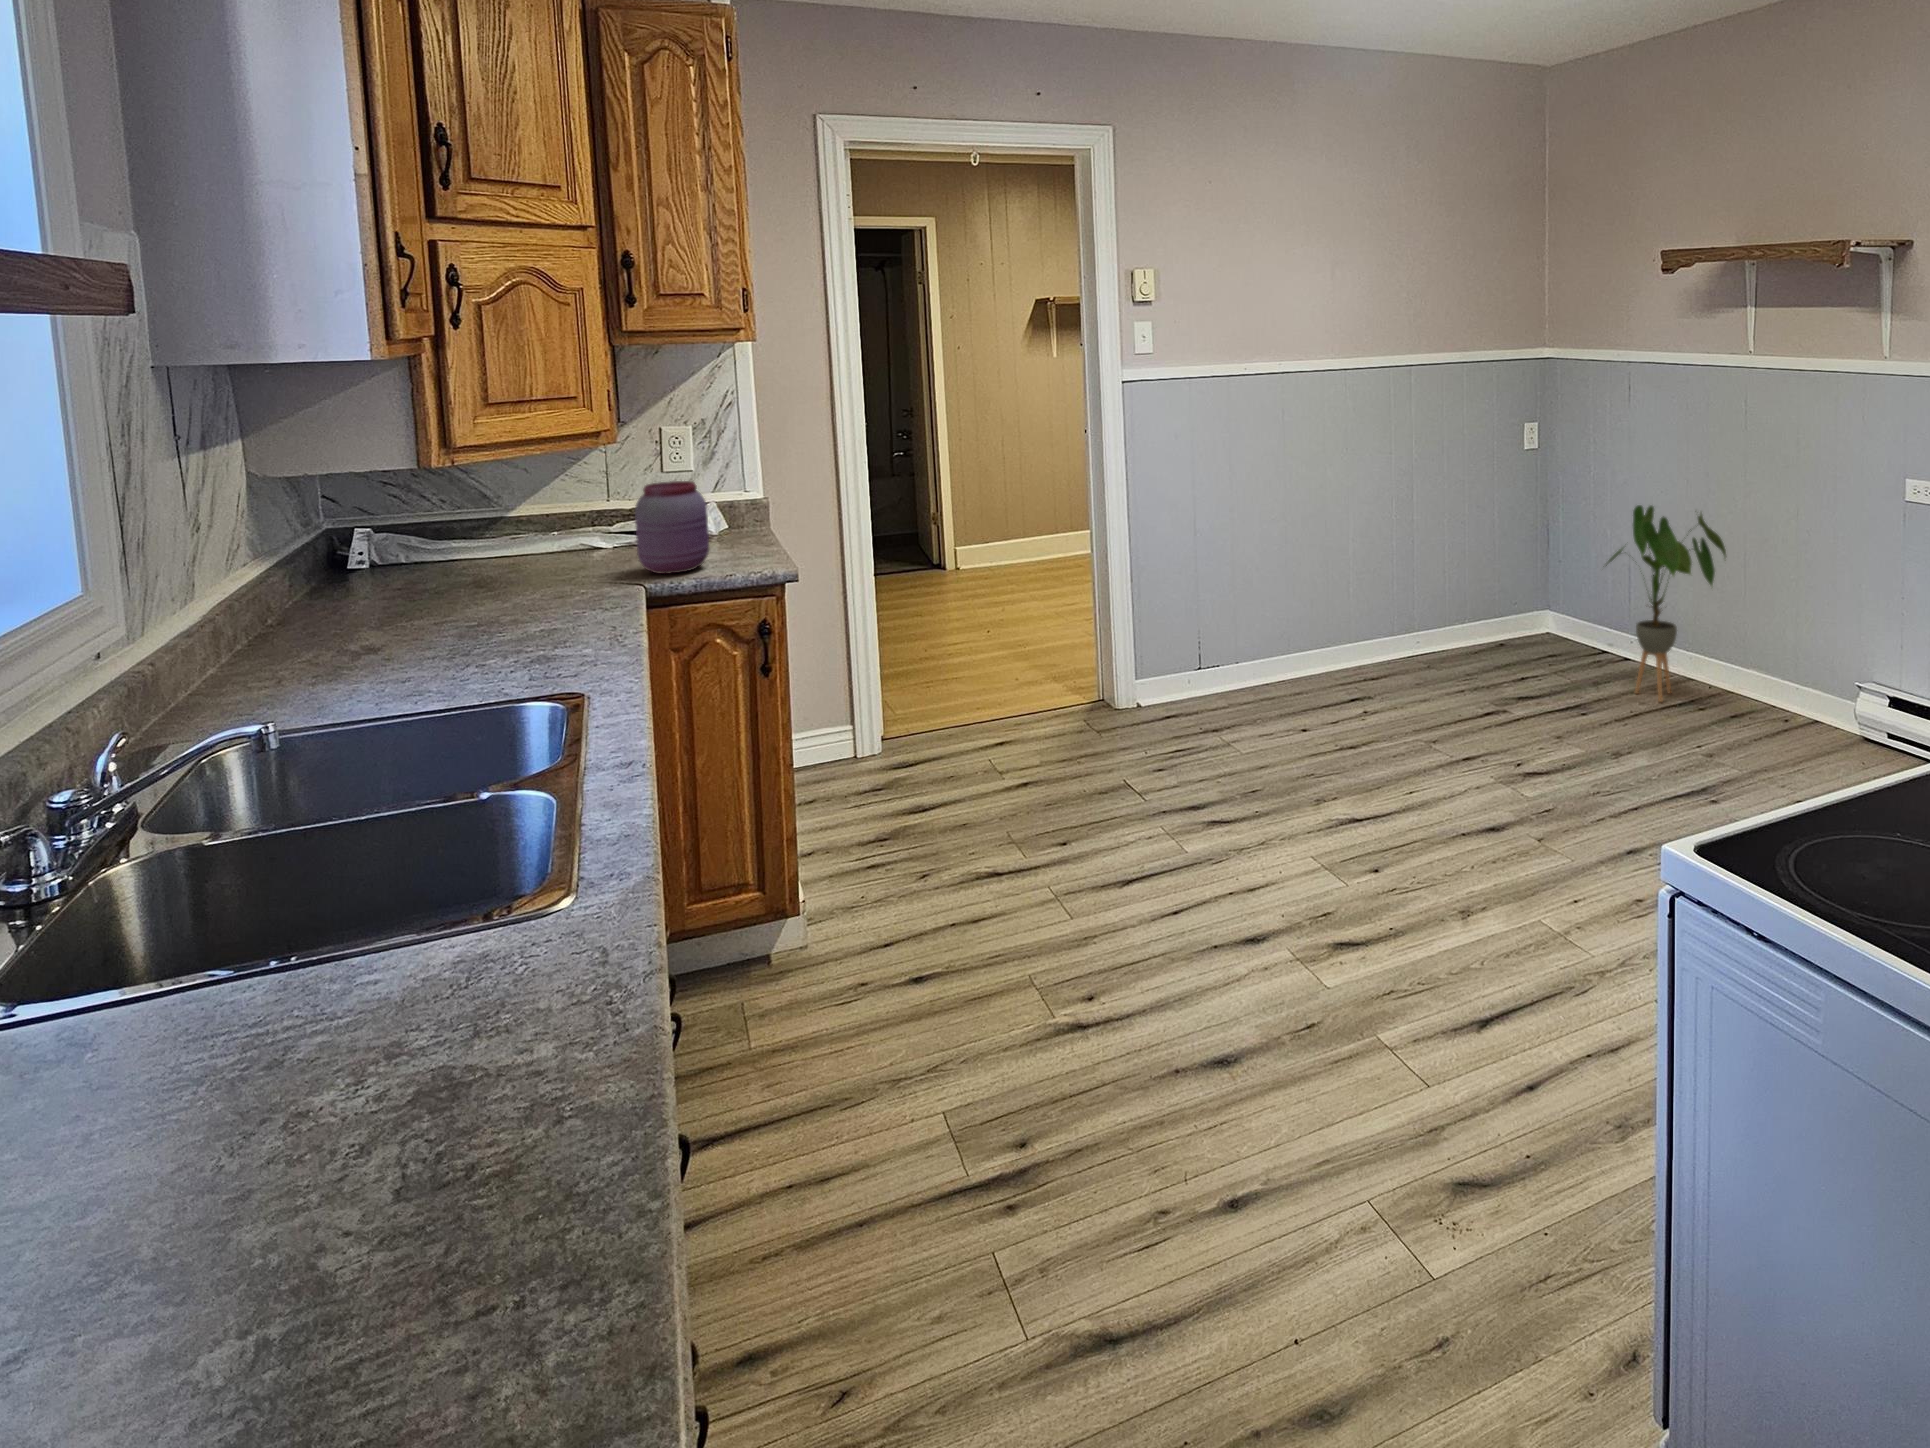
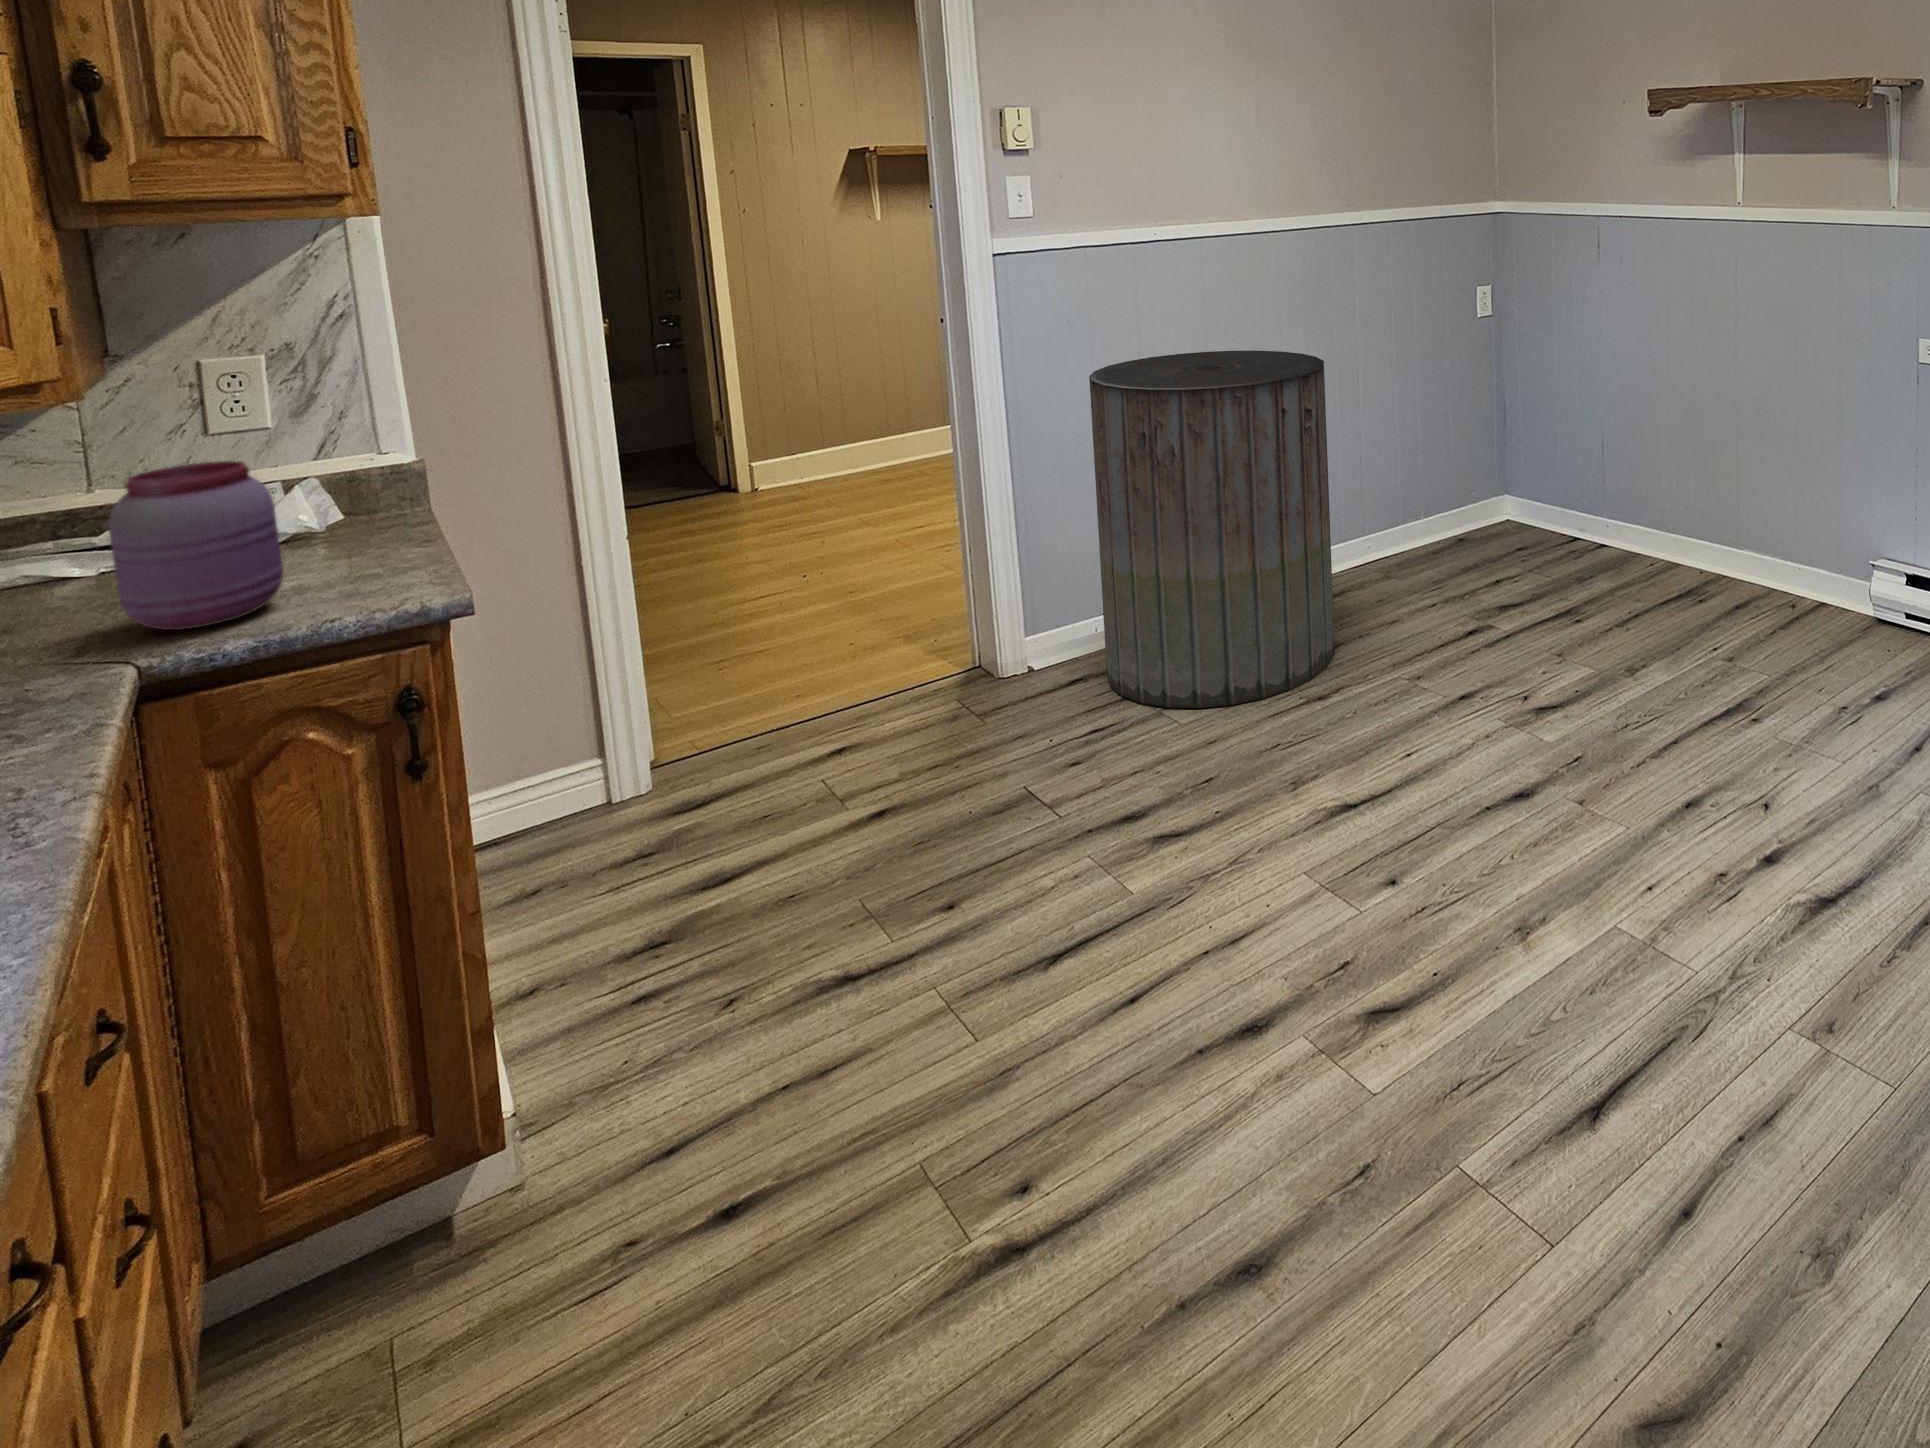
trash can: none [1186,466,1370,744] -> present [1089,351,1335,708]
house plant: present [1606,505,1726,702] -> none [1588,376,1721,595]

